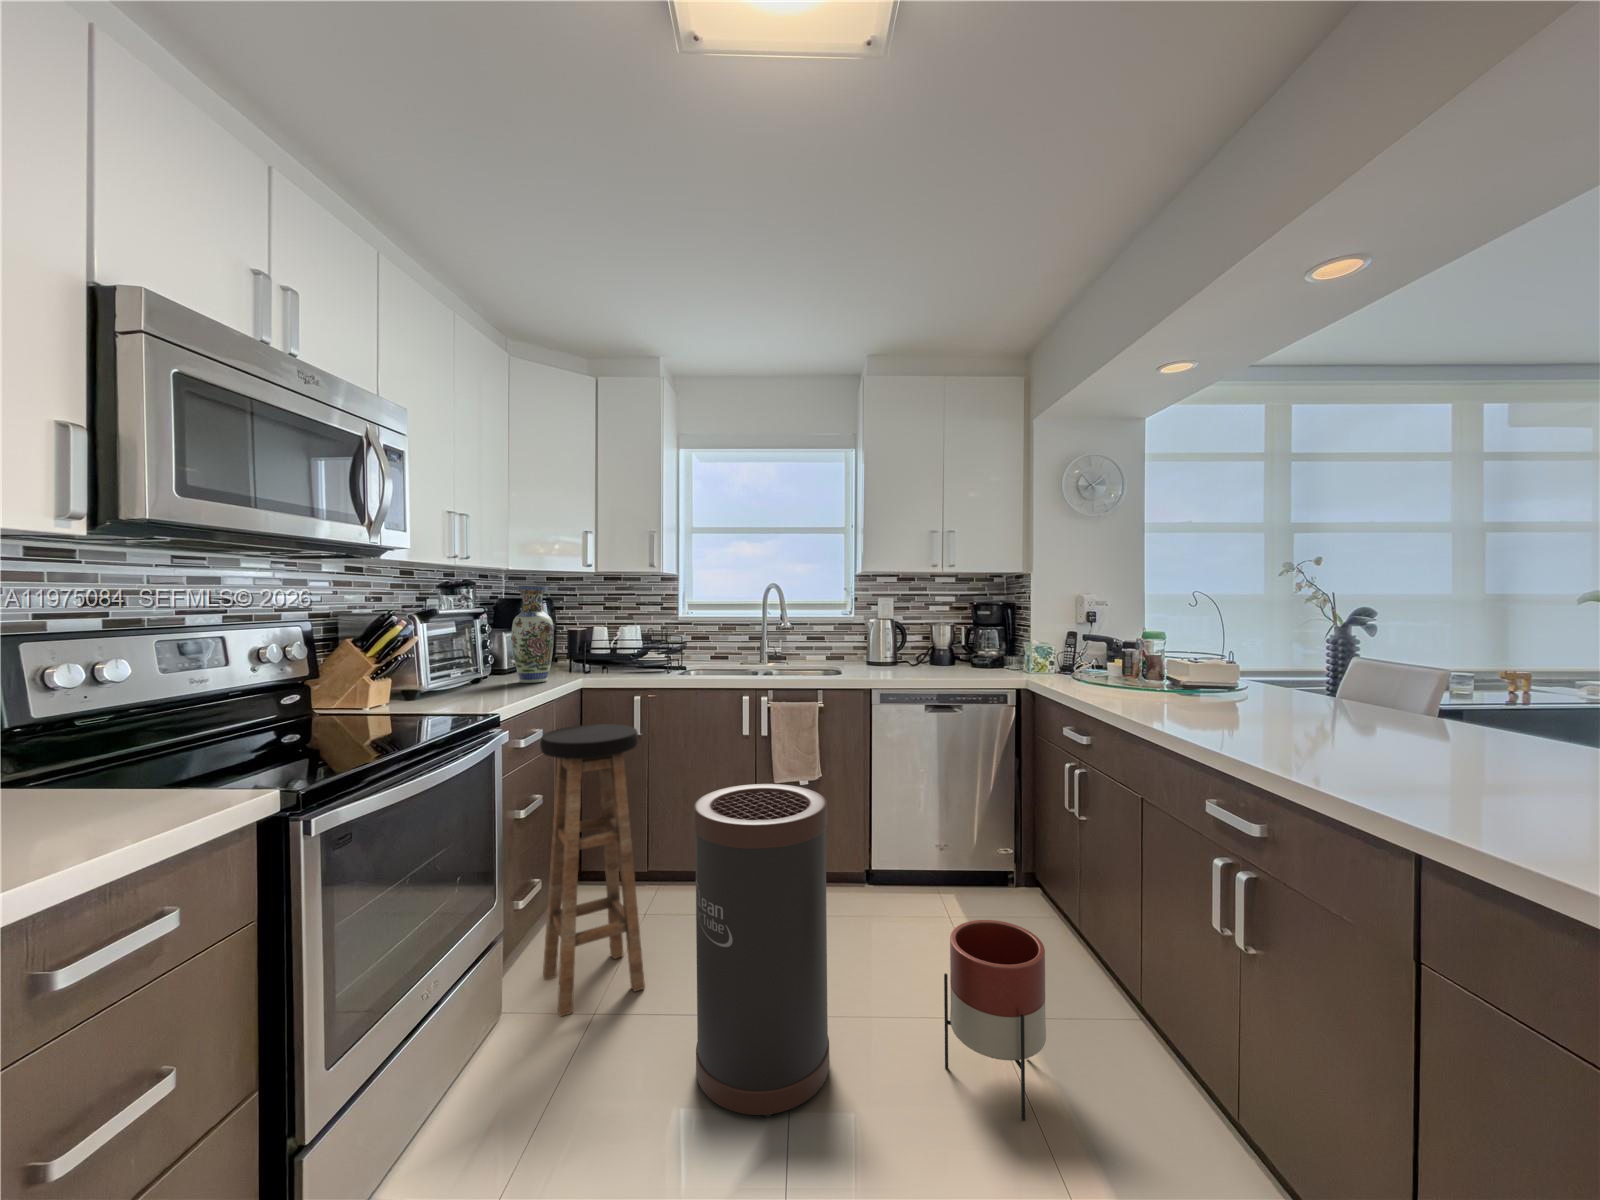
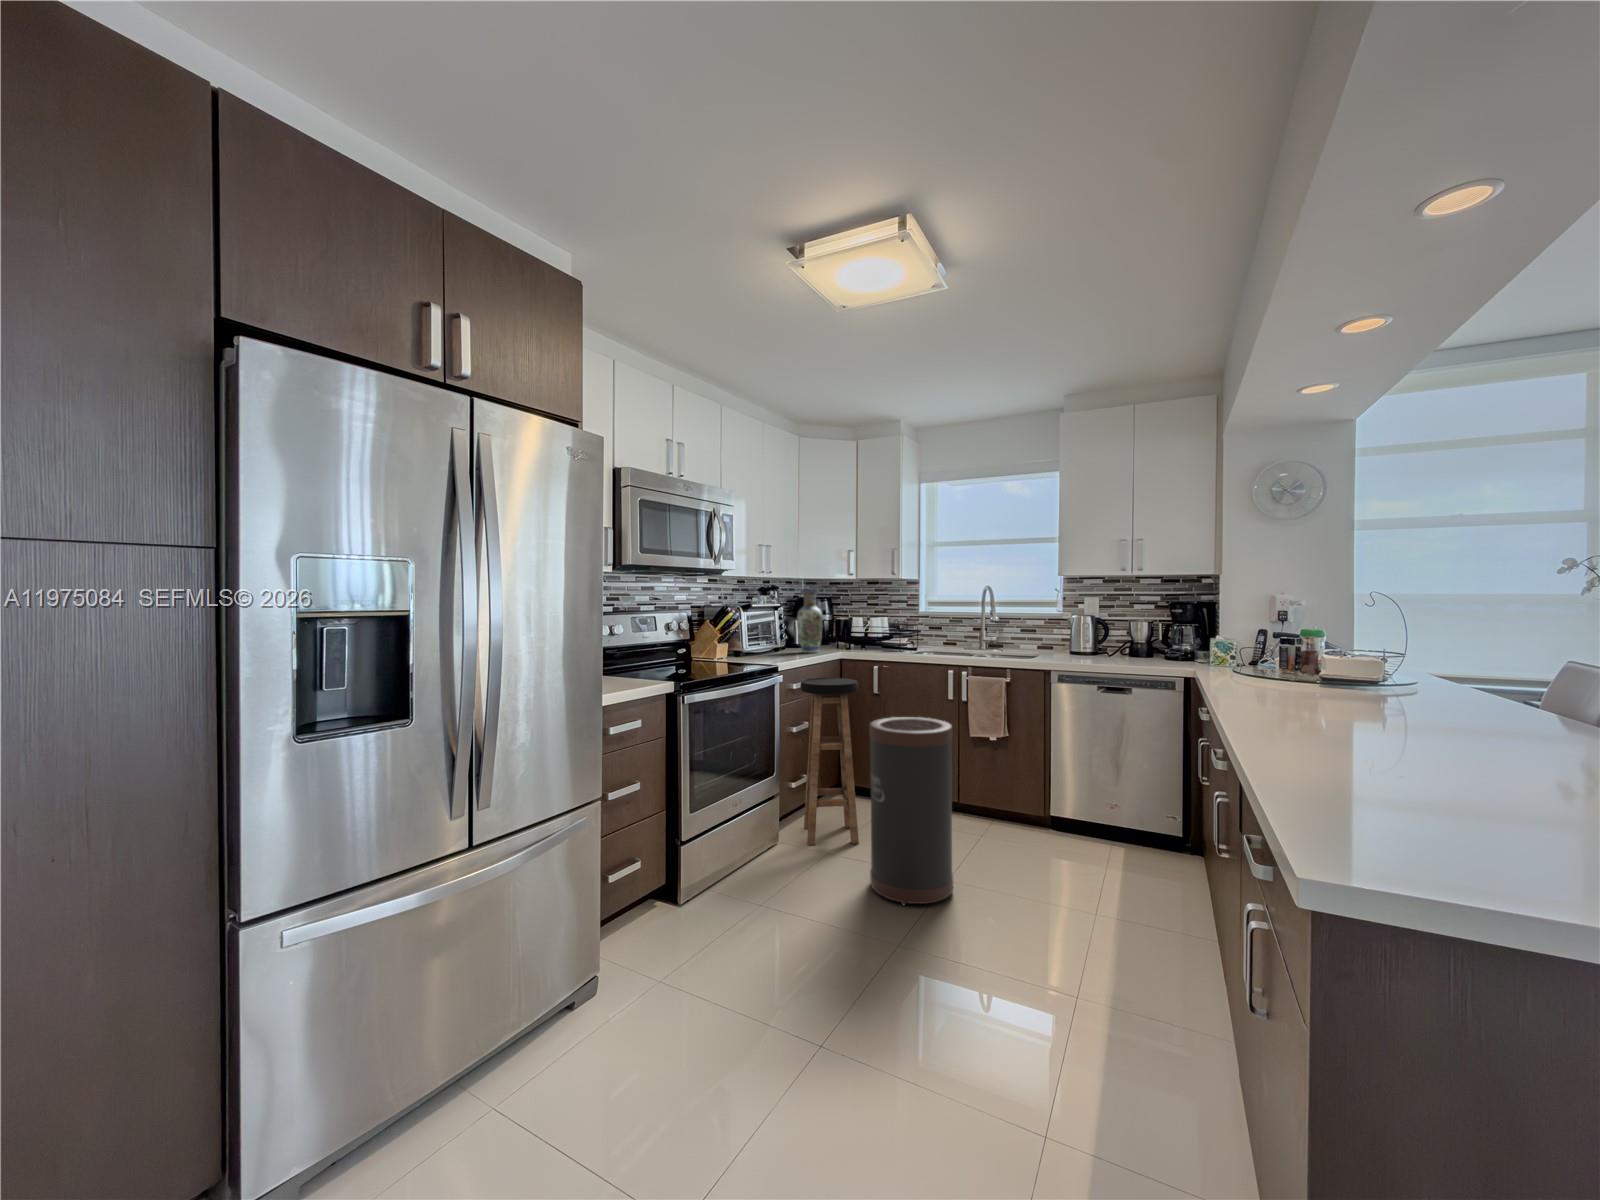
planter: present [944,920,1046,1121] -> none [1029,823,1096,946]

